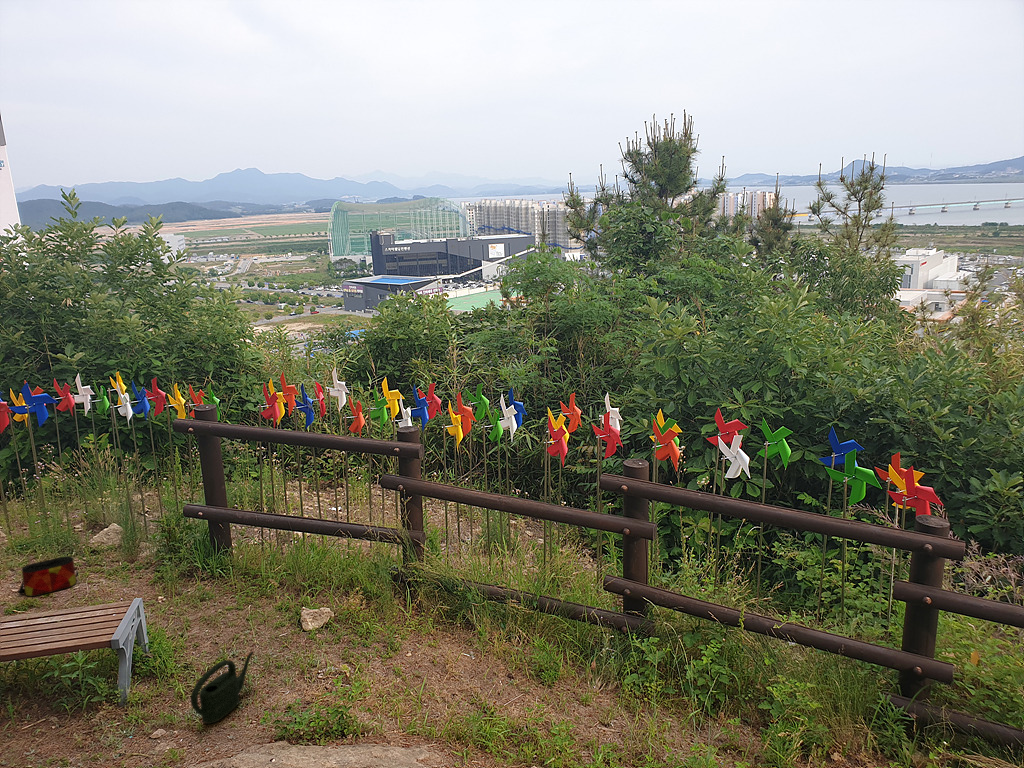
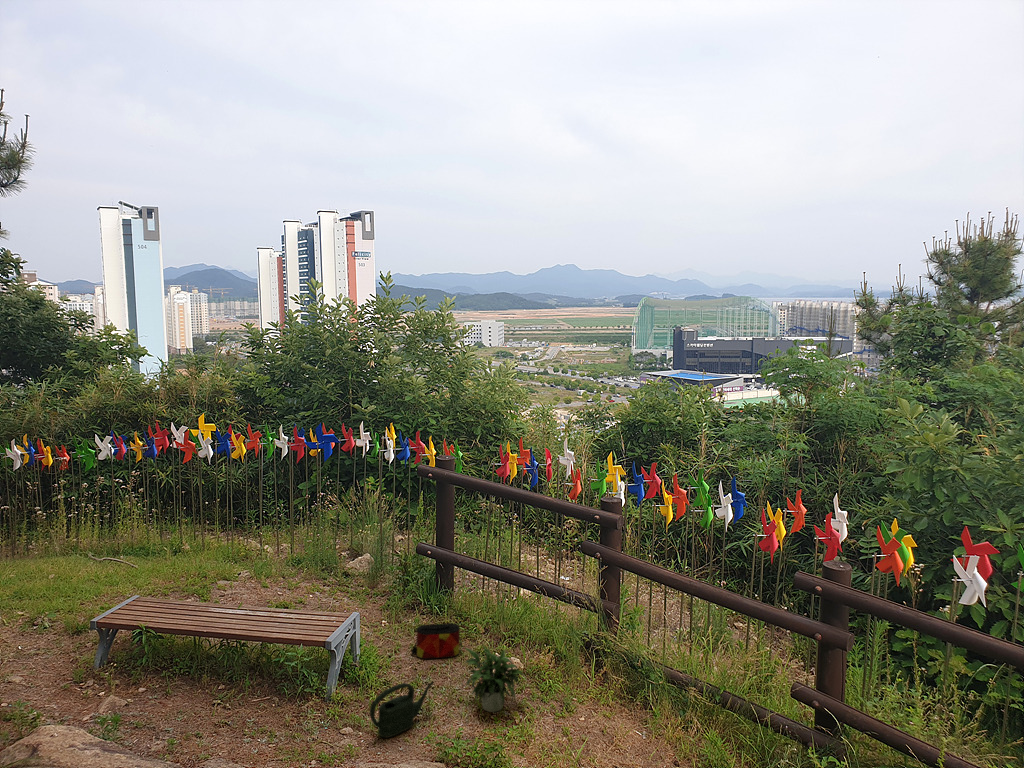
bag: present [18,556,79,597] -> present [411,623,462,659]
potted plant: none [276,598,351,665] -> present [465,645,523,712]

